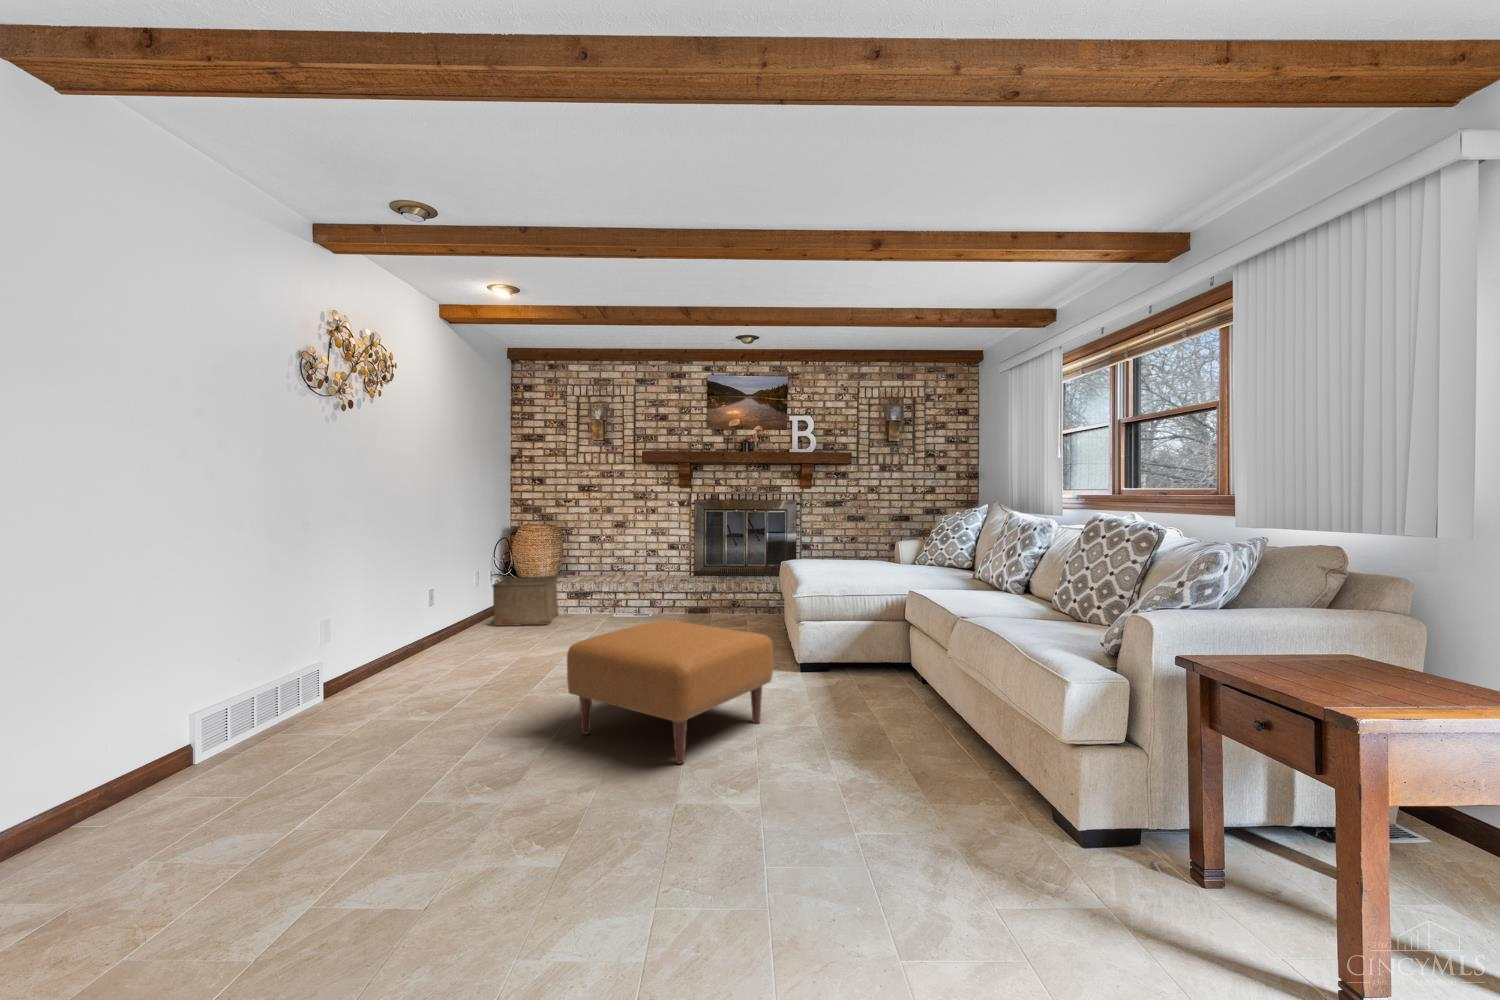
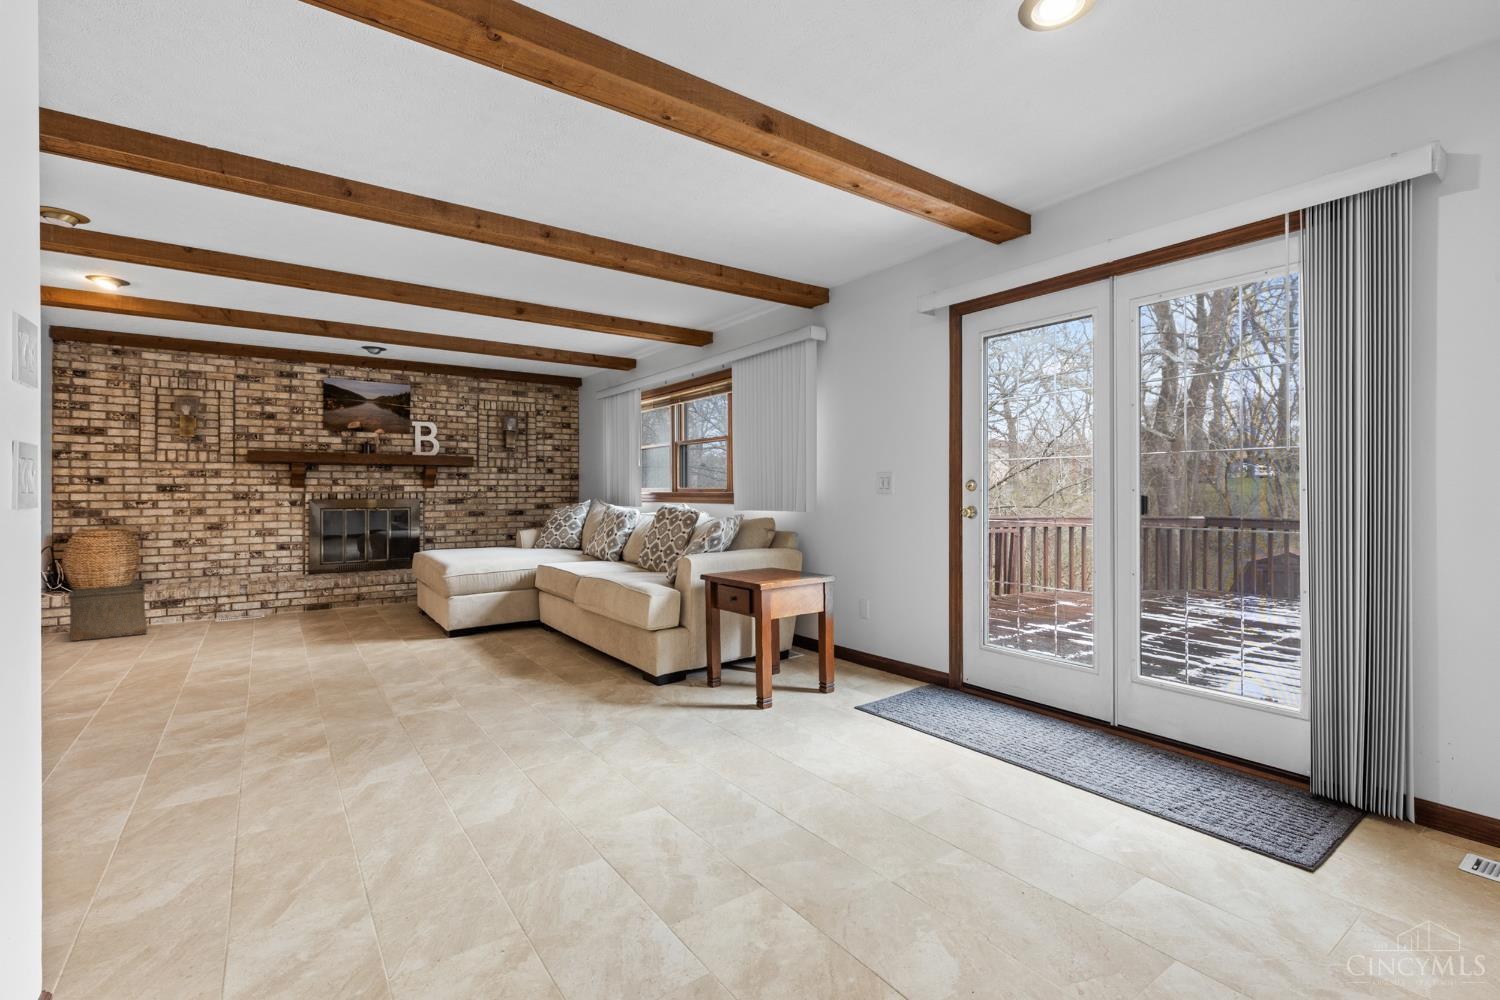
ottoman: present [567,621,773,764] -> none [285,597,453,685]

